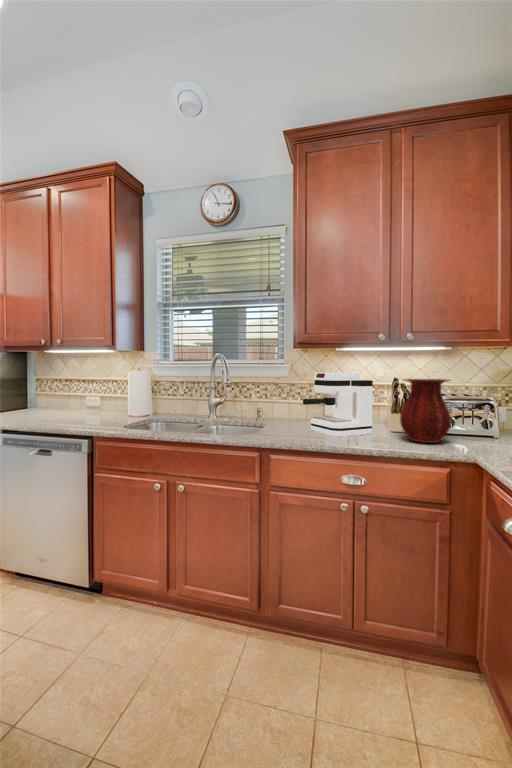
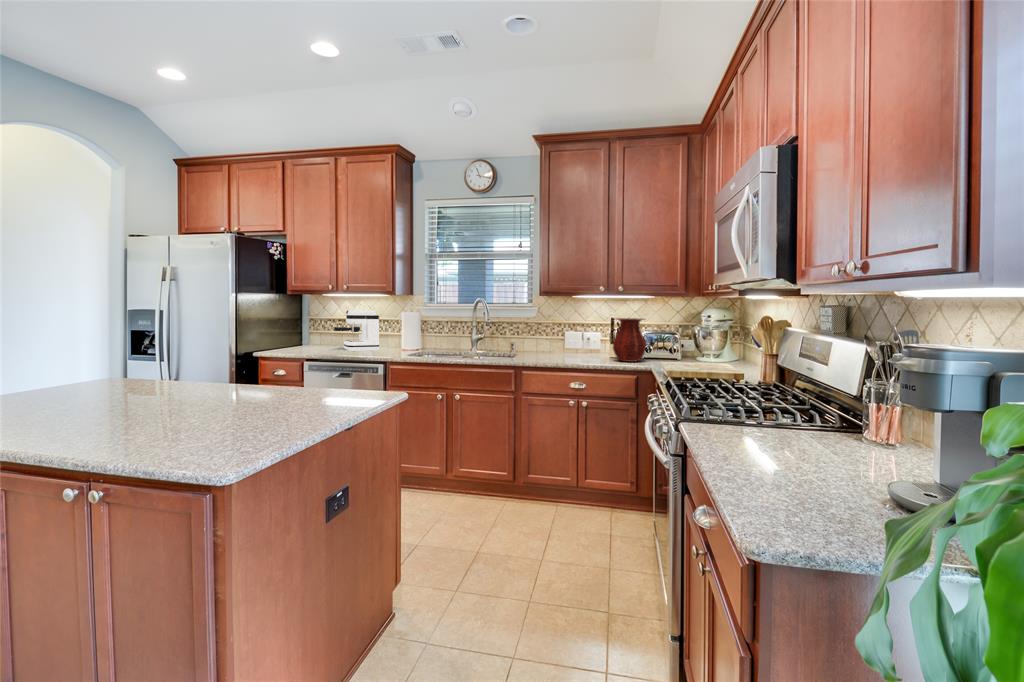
coffee maker: present [303,372,373,437] -> present [334,310,379,352]

